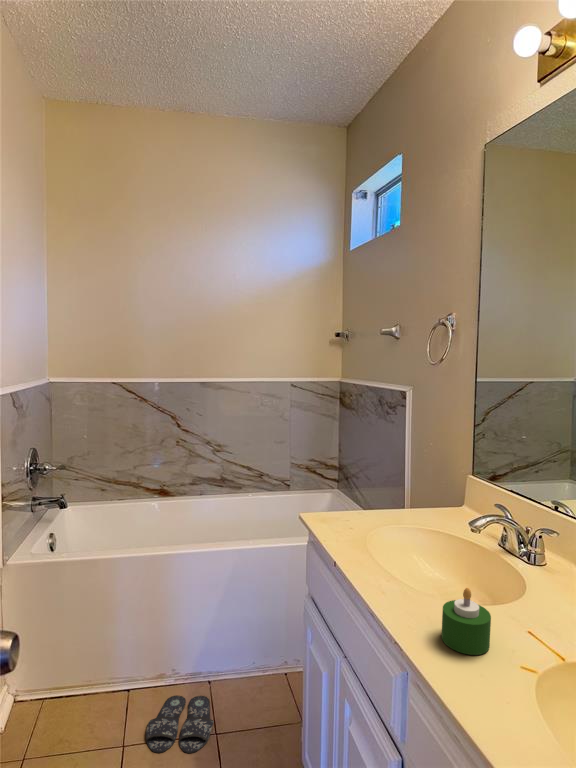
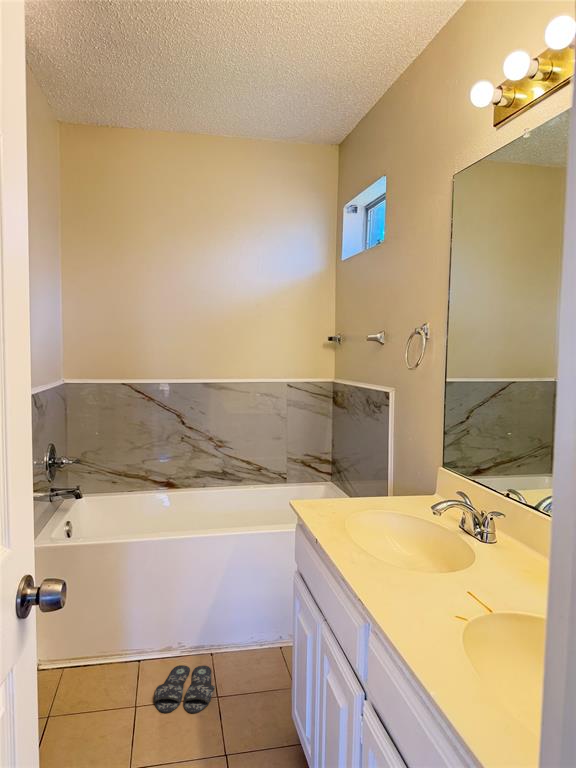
candle: present [441,588,491,655] -> none [397,557,436,611]

